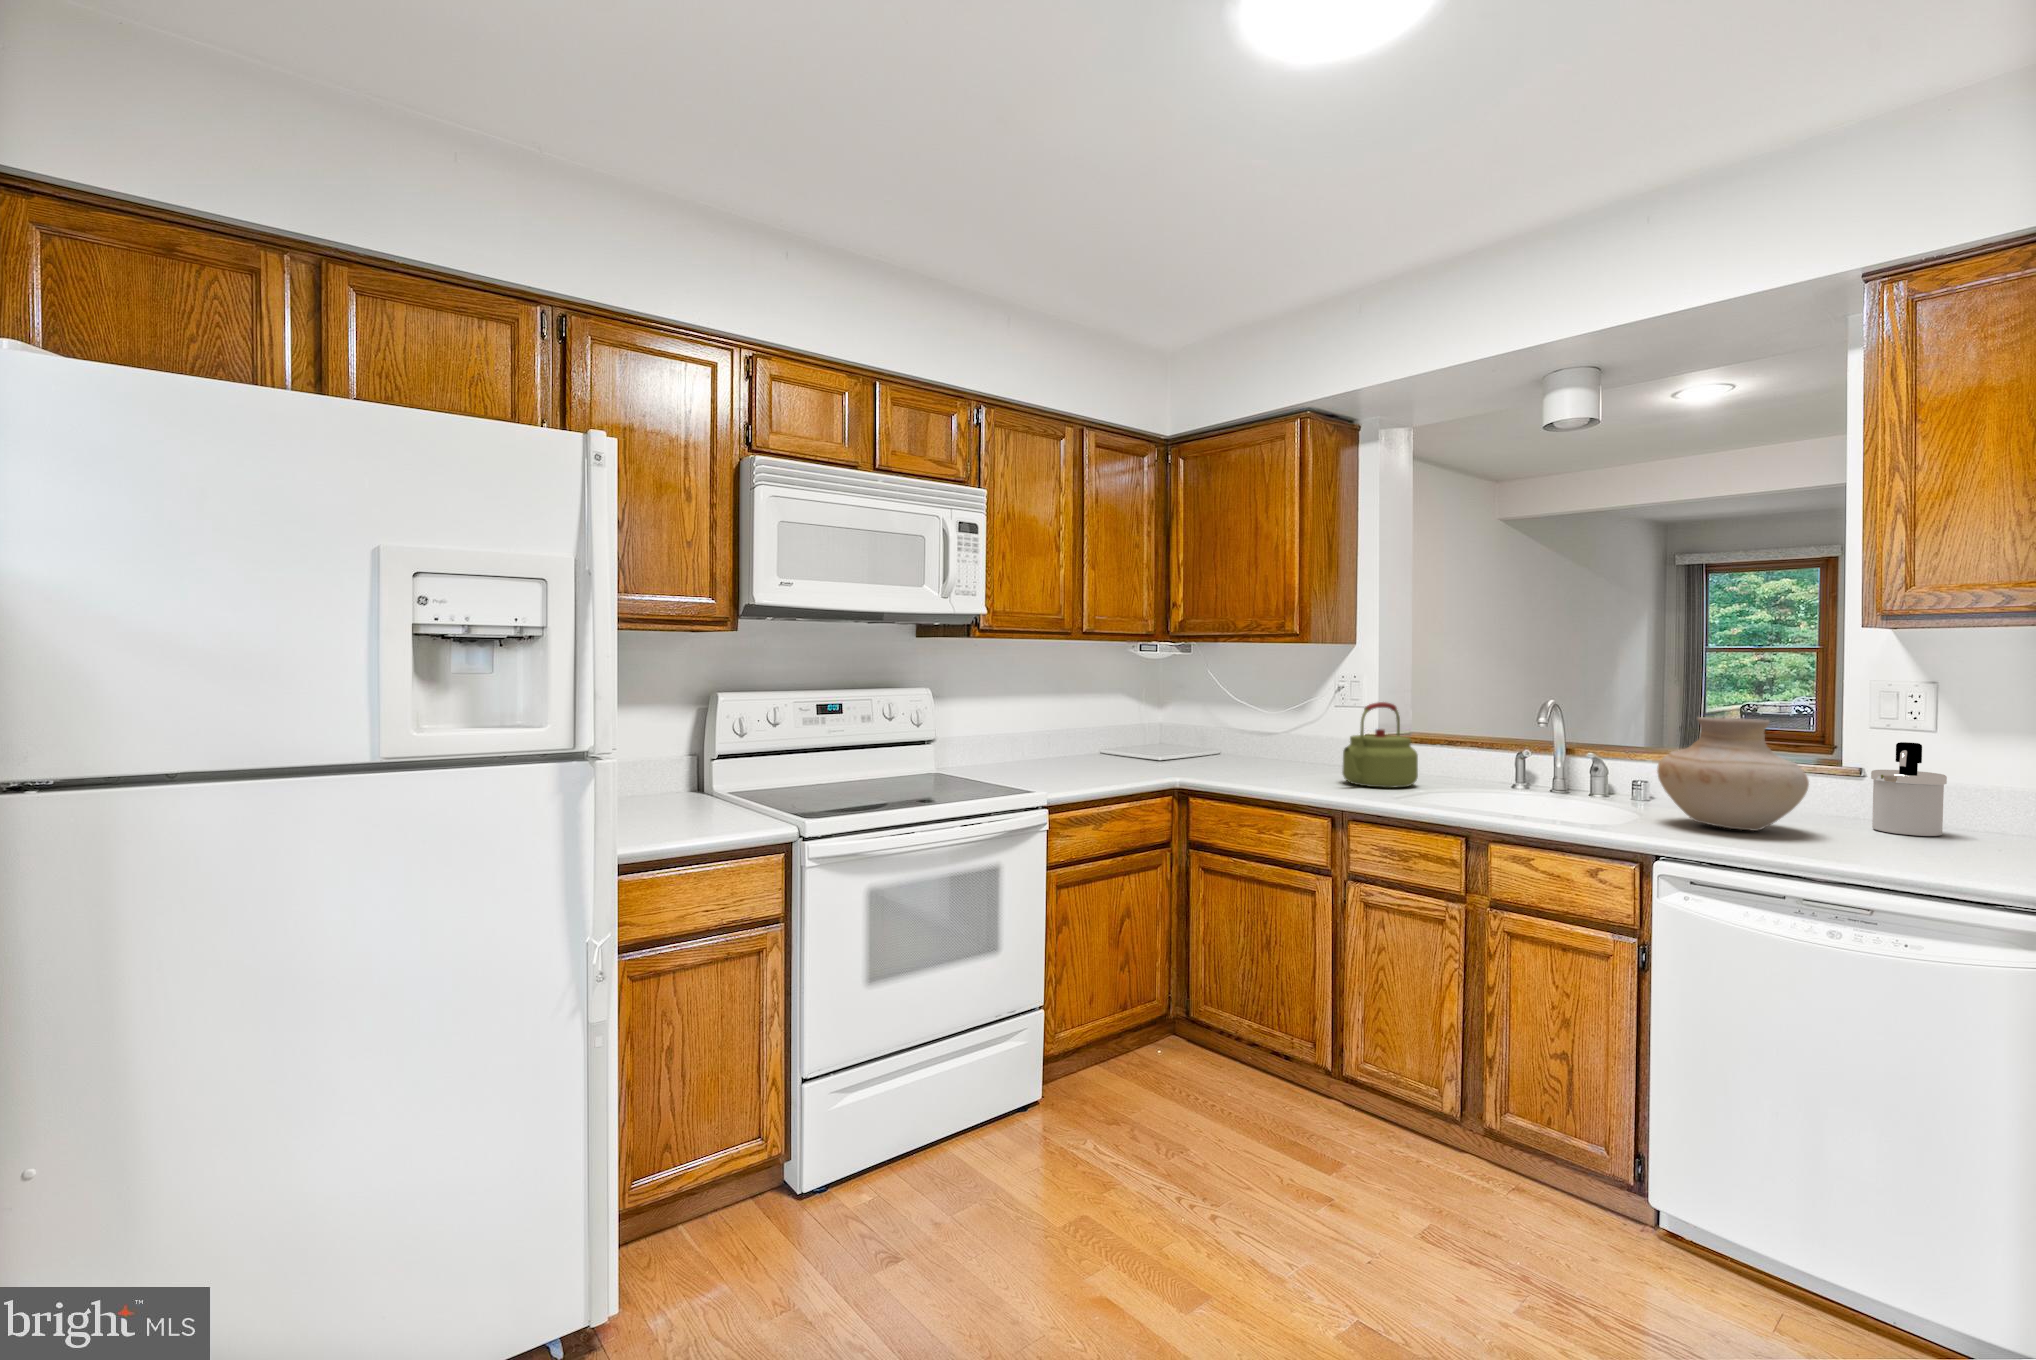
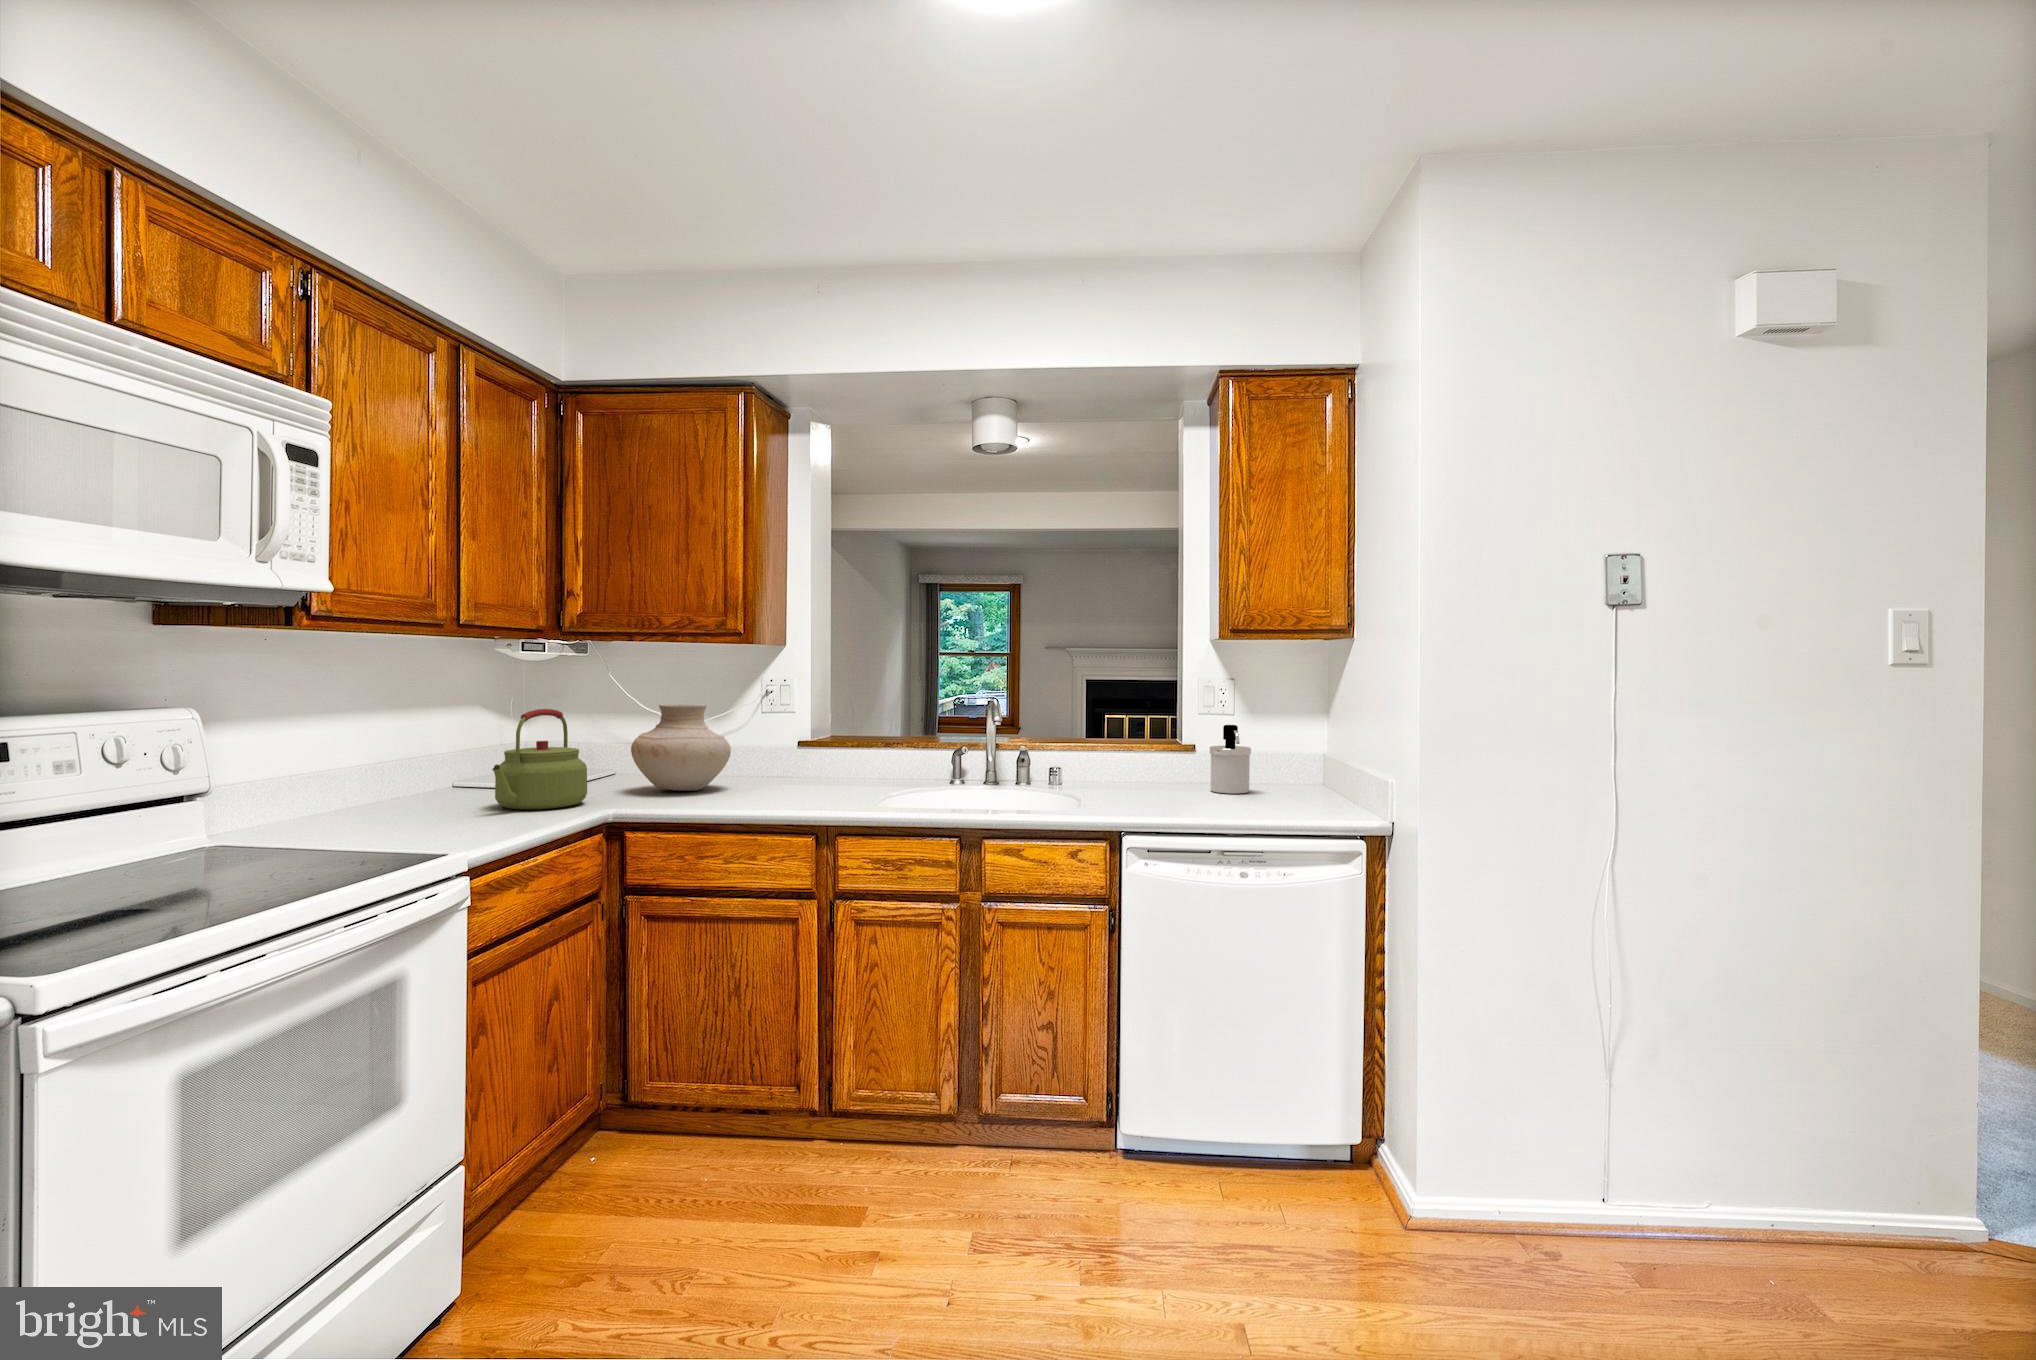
kettle: present [1343,702,1418,788] -> present [492,709,587,810]
vase: present [1657,717,1809,831] -> present [631,704,731,791]

